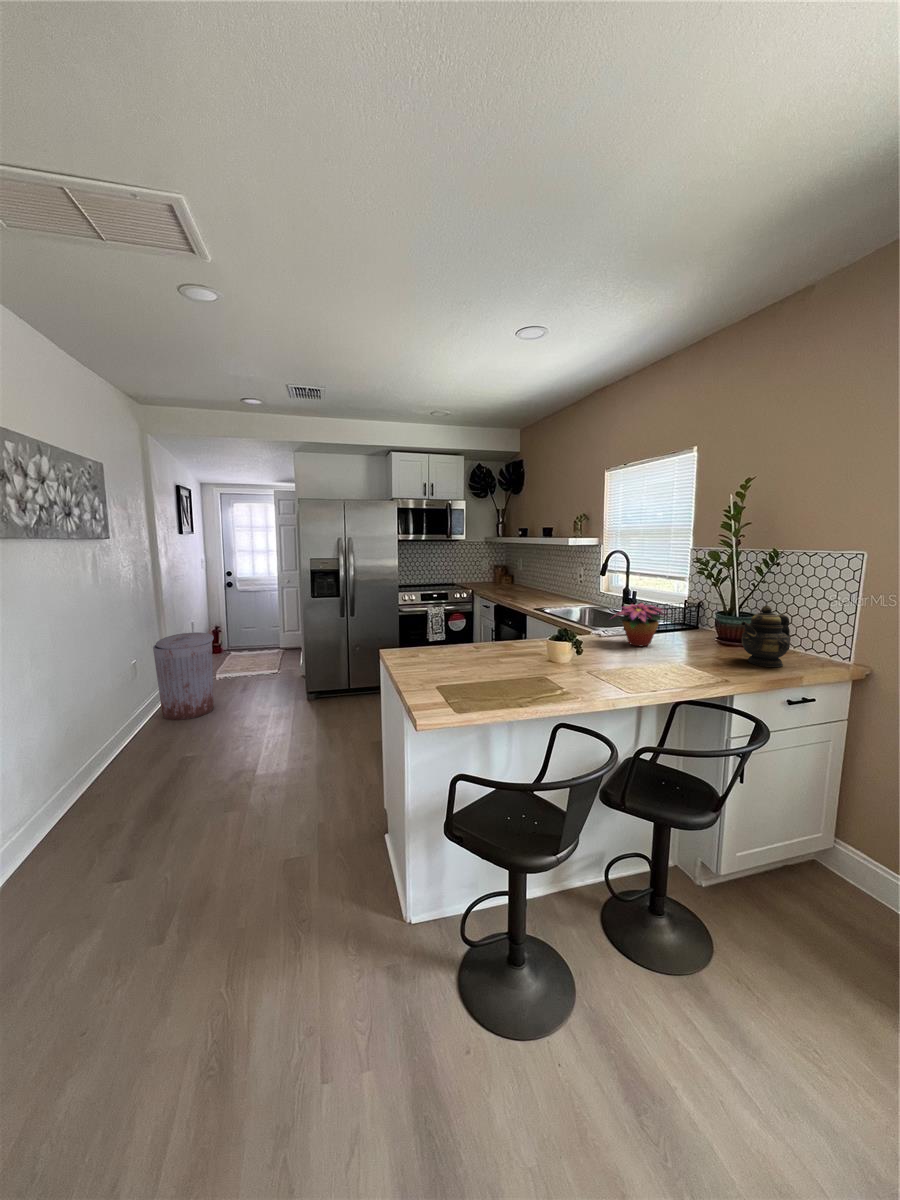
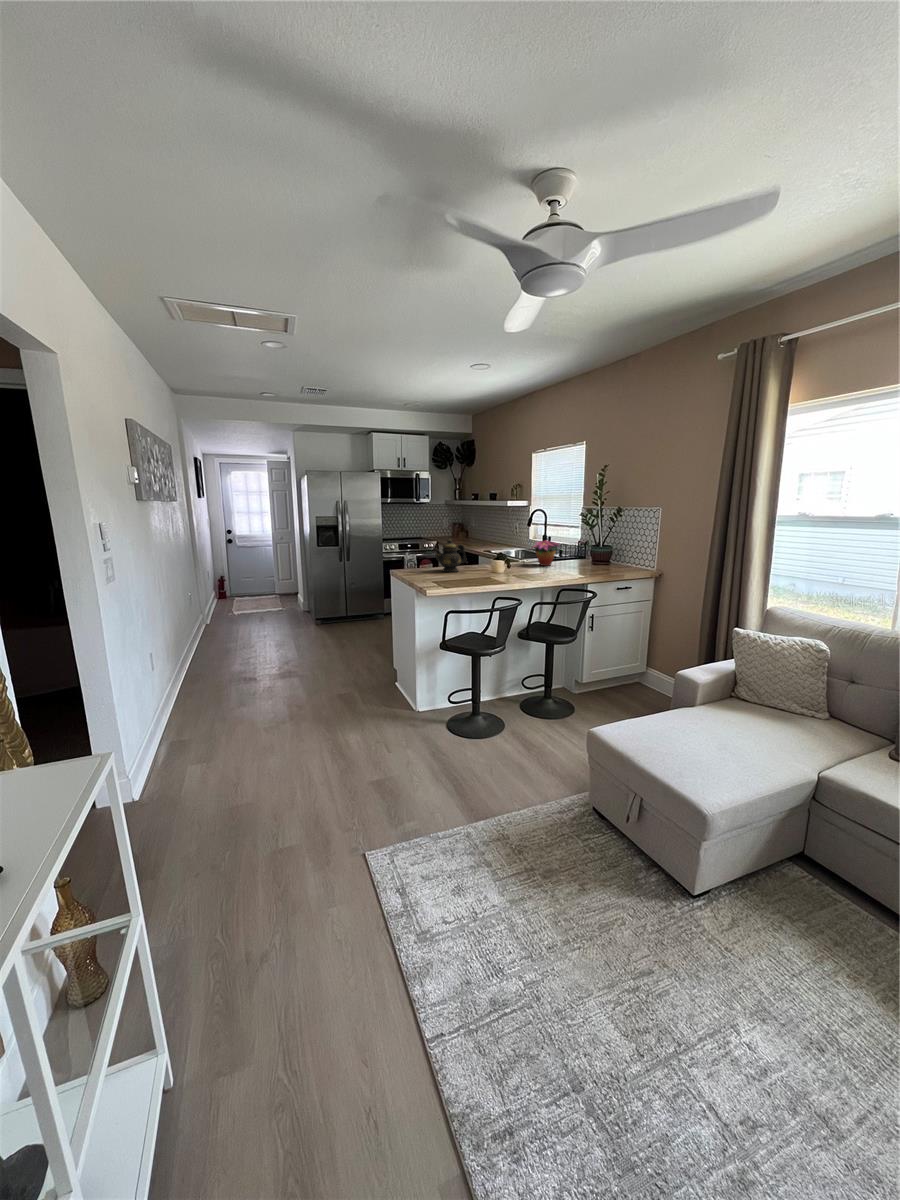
teapot: present [741,605,790,667] -> present [434,539,466,572]
trash can: present [153,632,214,720] -> none [200,576,246,640]

